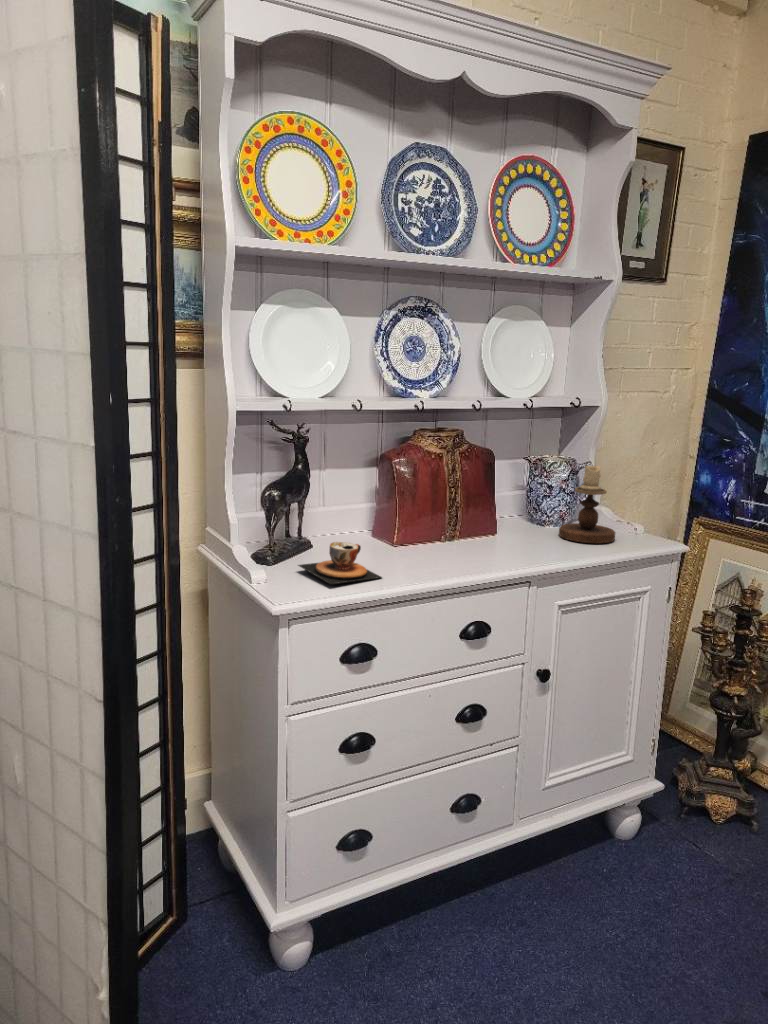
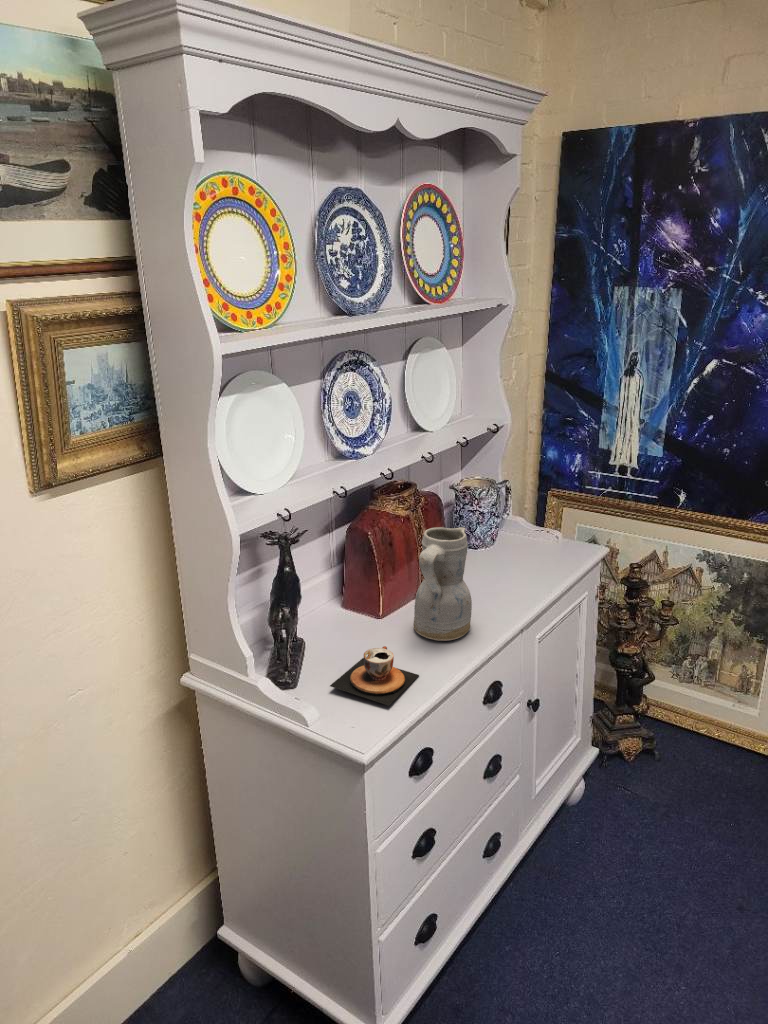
ceramic pitcher: none [413,457,478,566] -> present [414,527,472,641]
candlestick: present [559,466,615,543] -> none [497,490,549,566]

